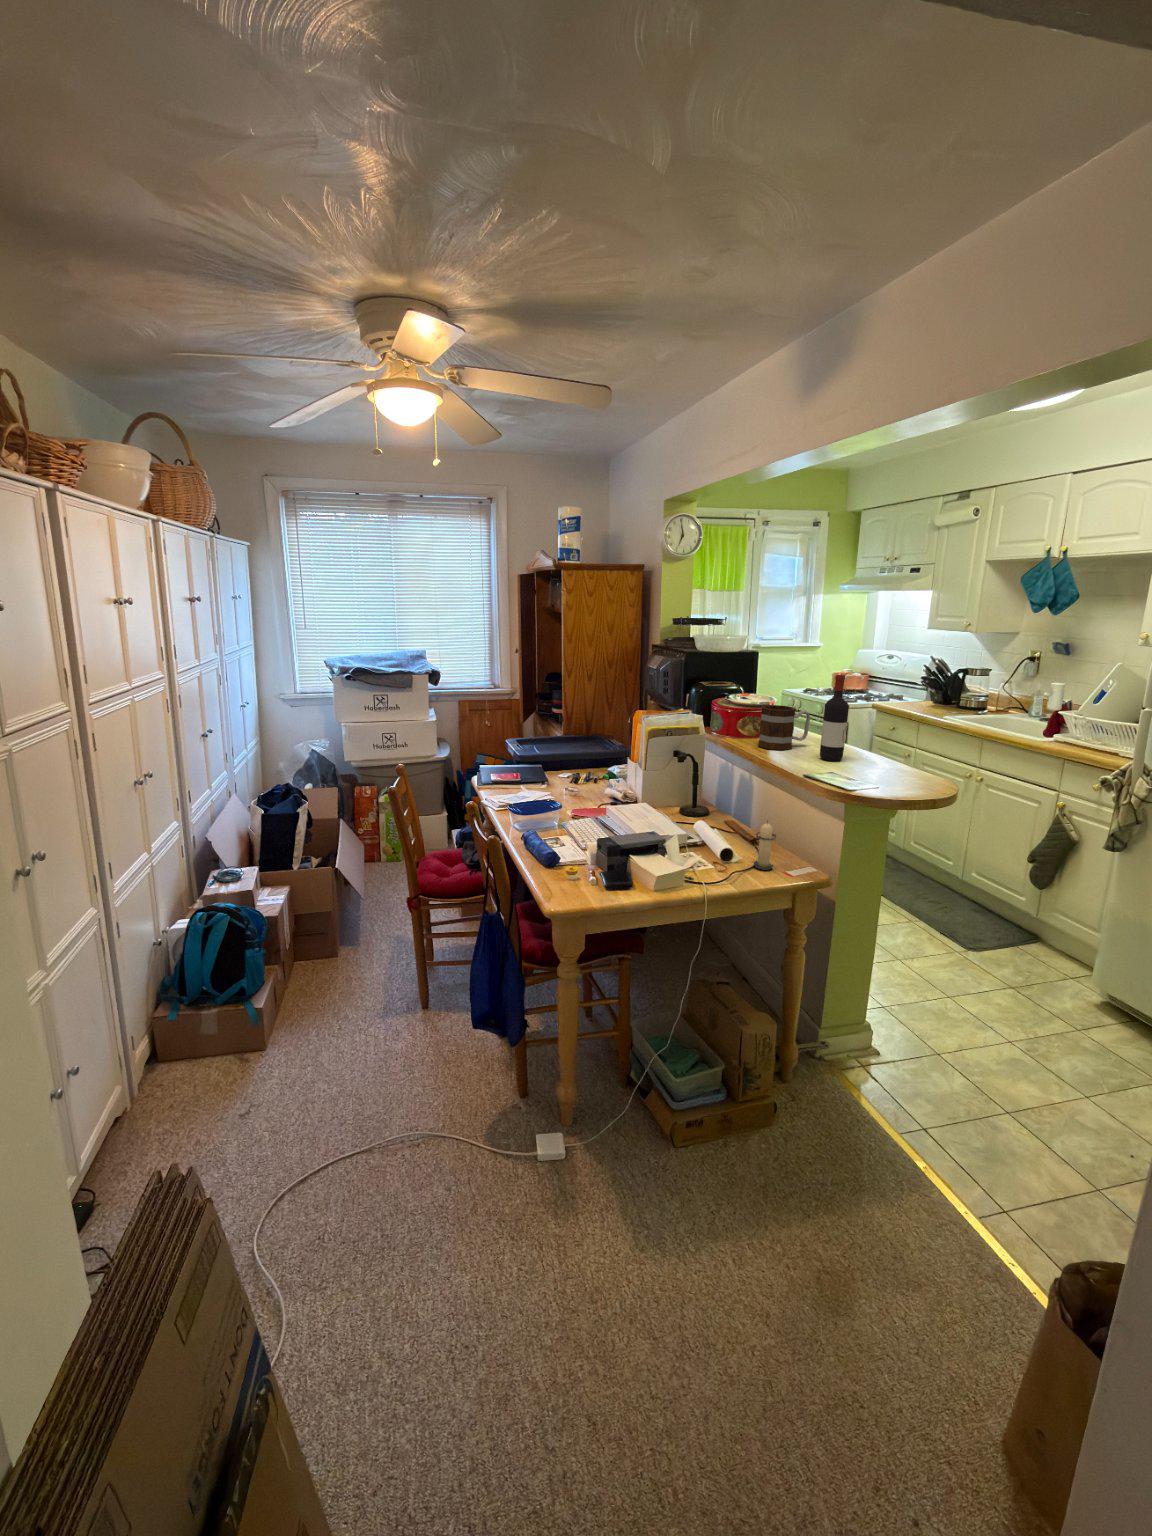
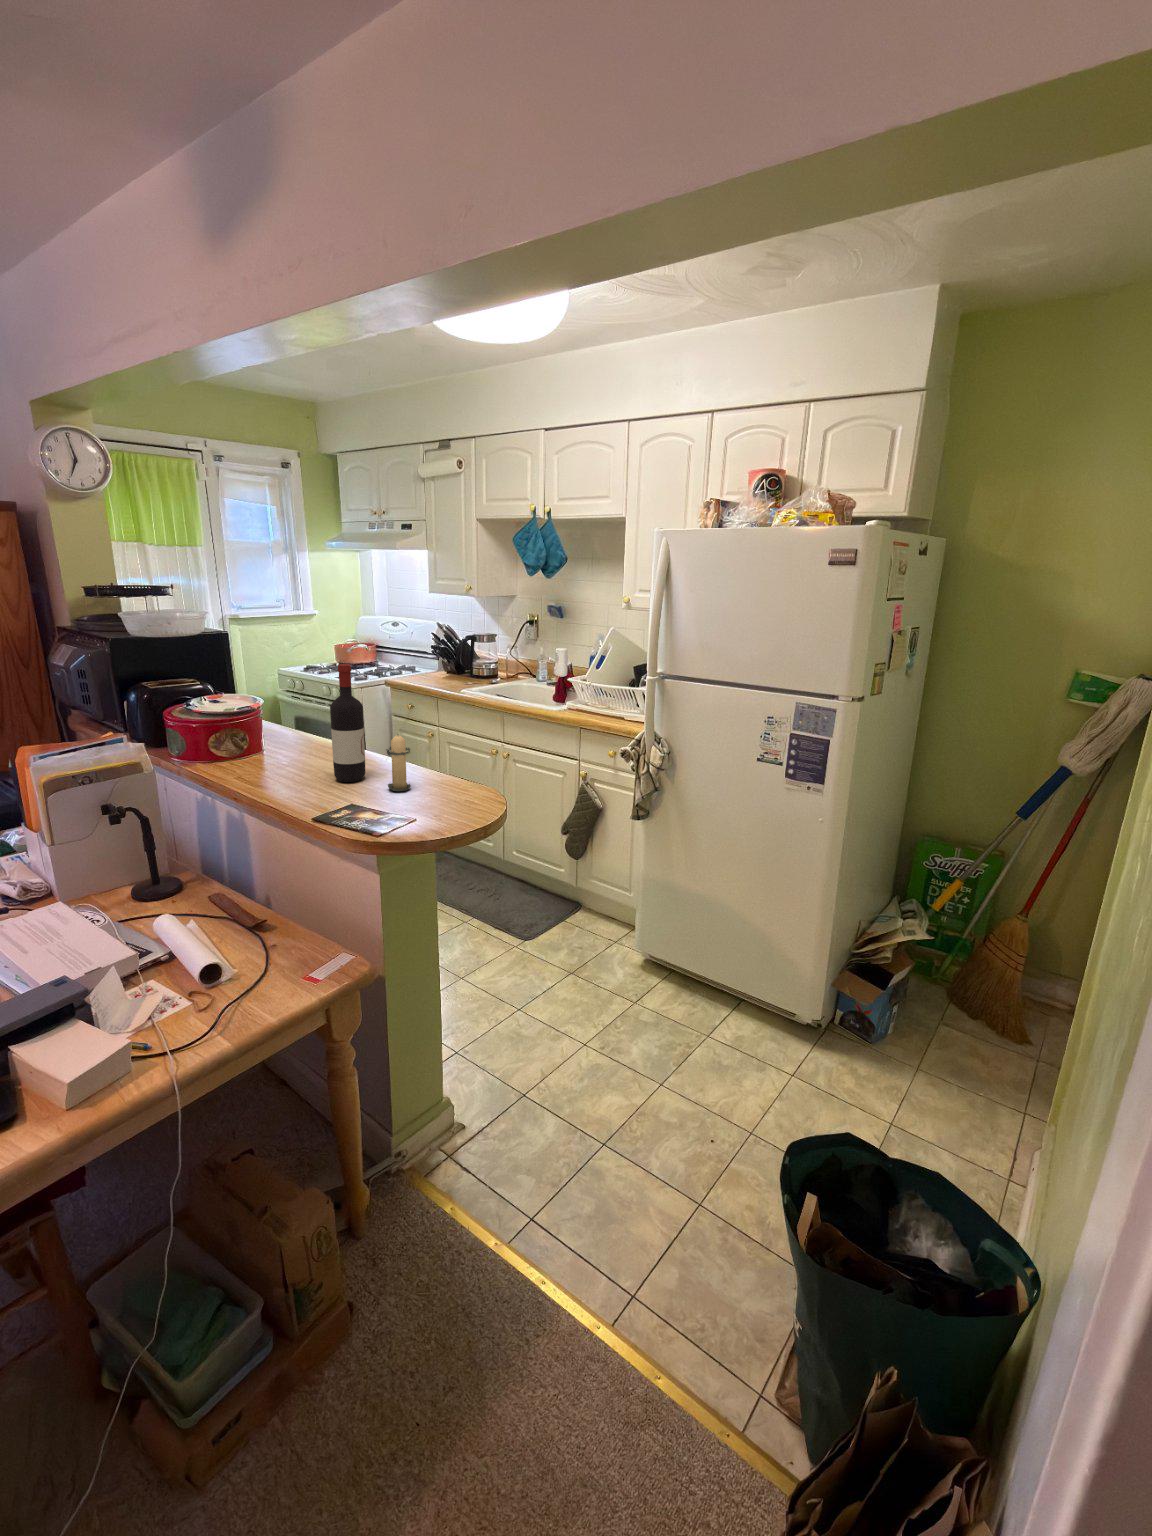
mug: present [758,705,810,750] -> none [239,710,314,776]
candle: present [754,821,776,870] -> present [386,735,411,791]

